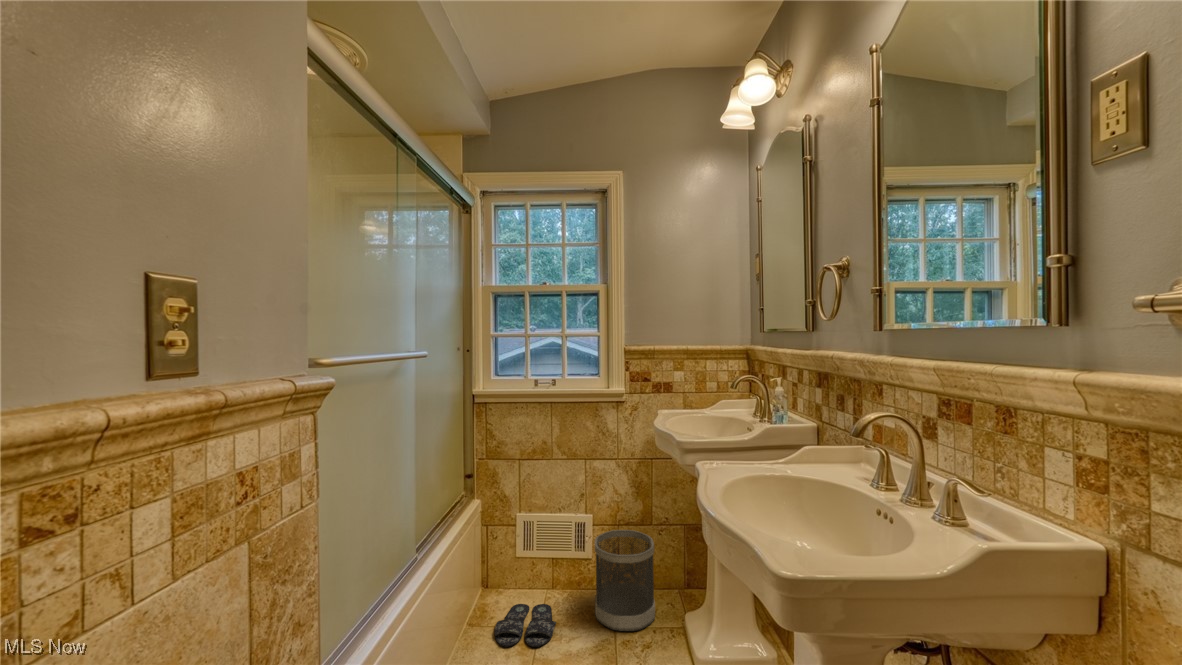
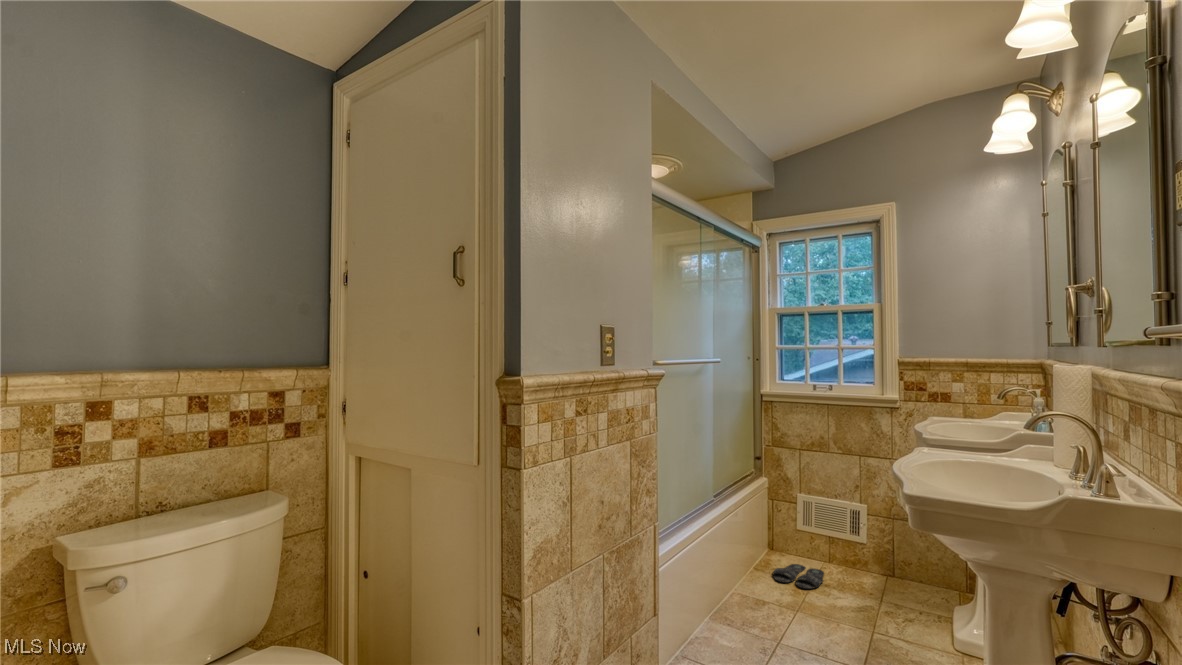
wastebasket: present [595,530,655,631] -> none [860,522,923,605]

